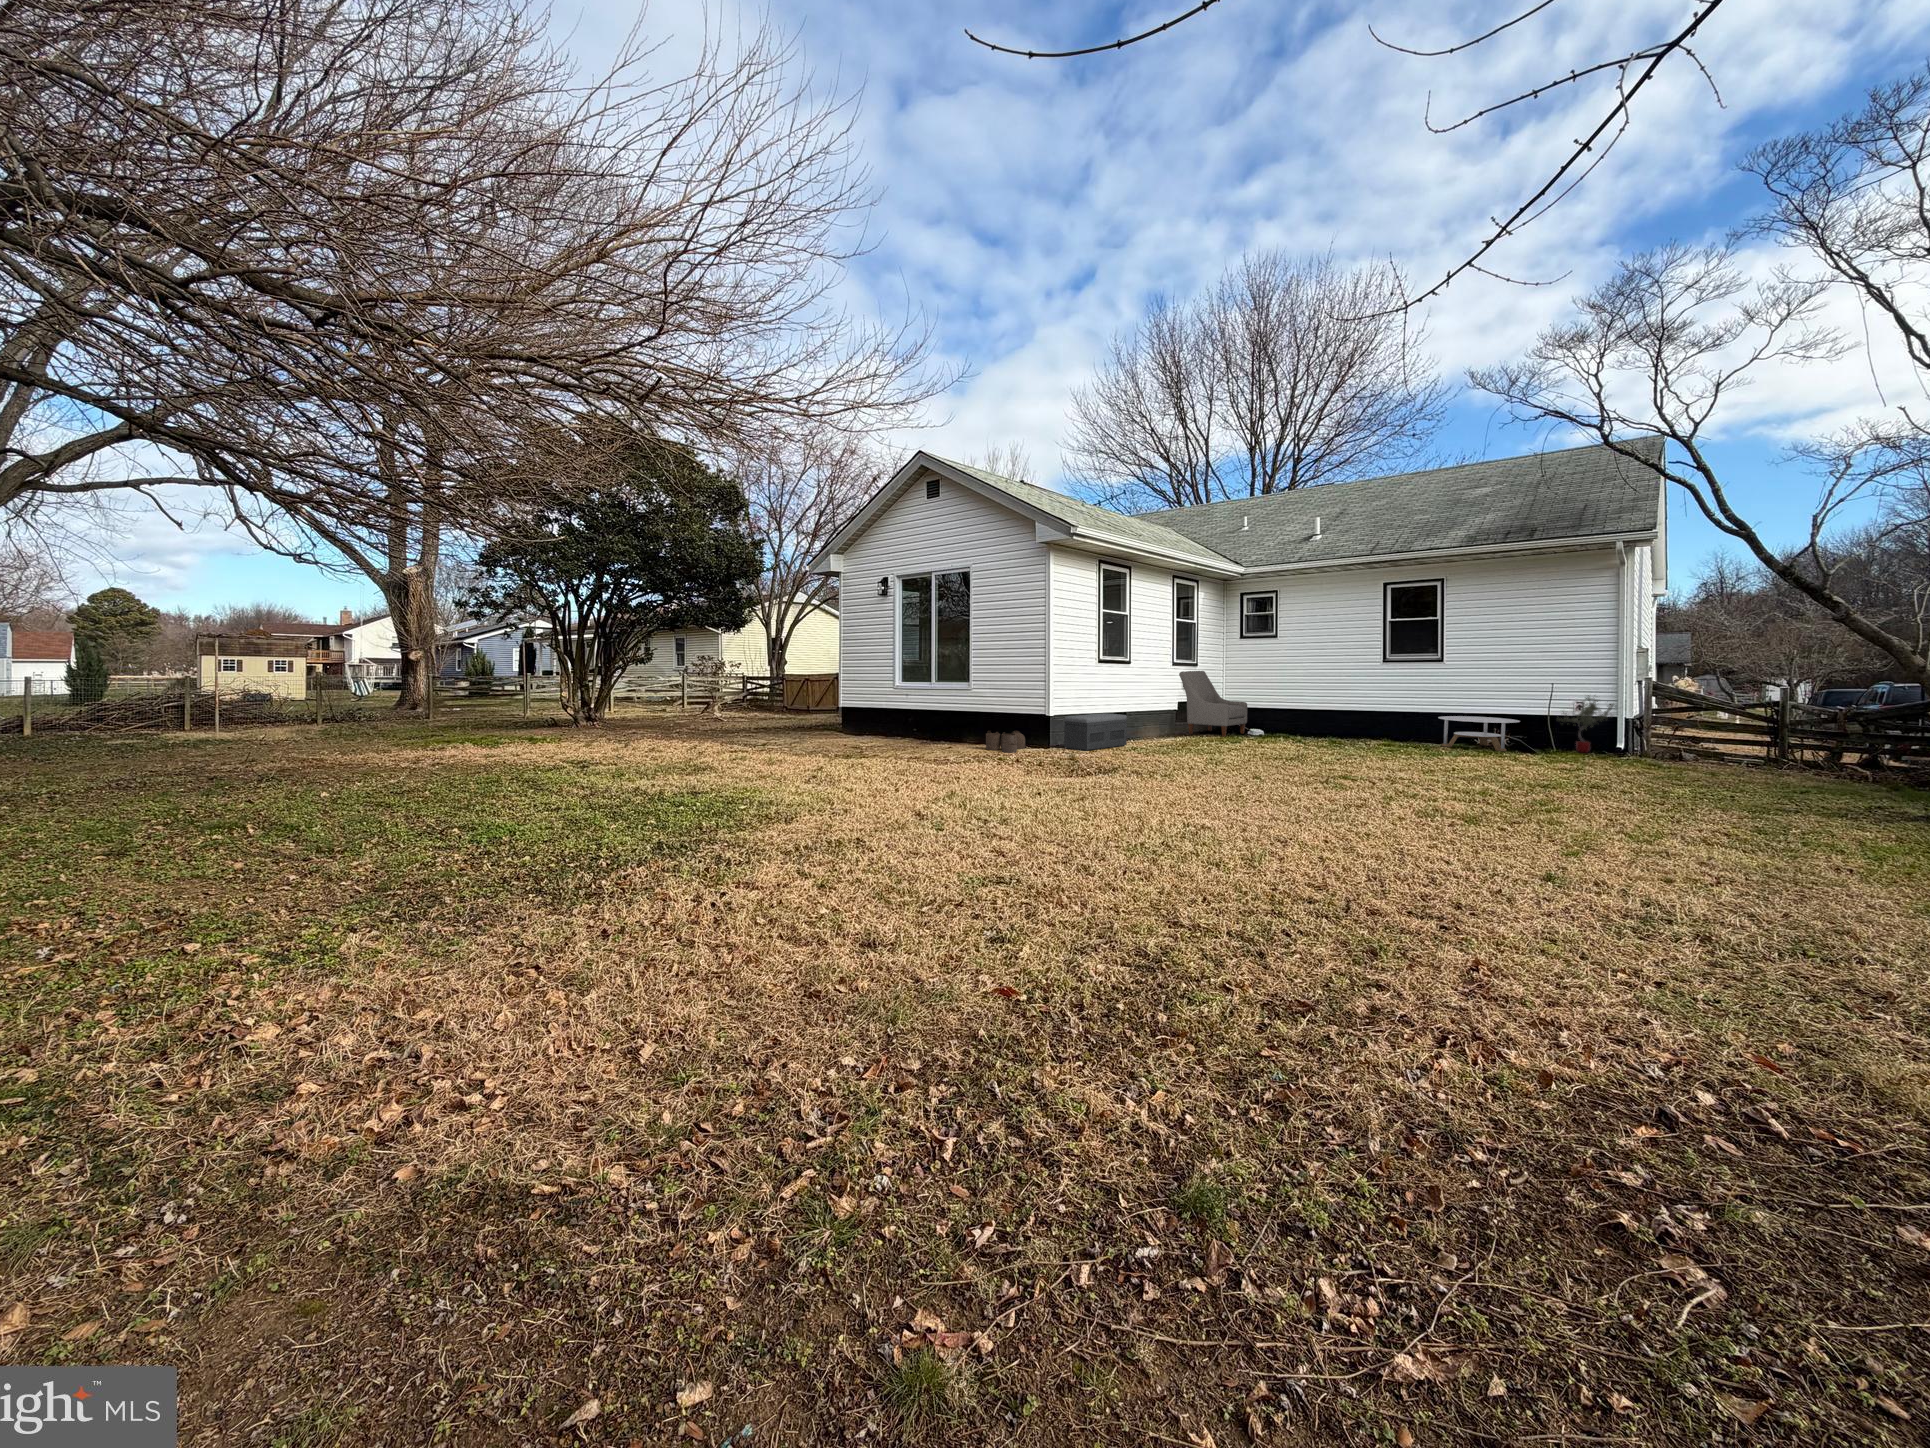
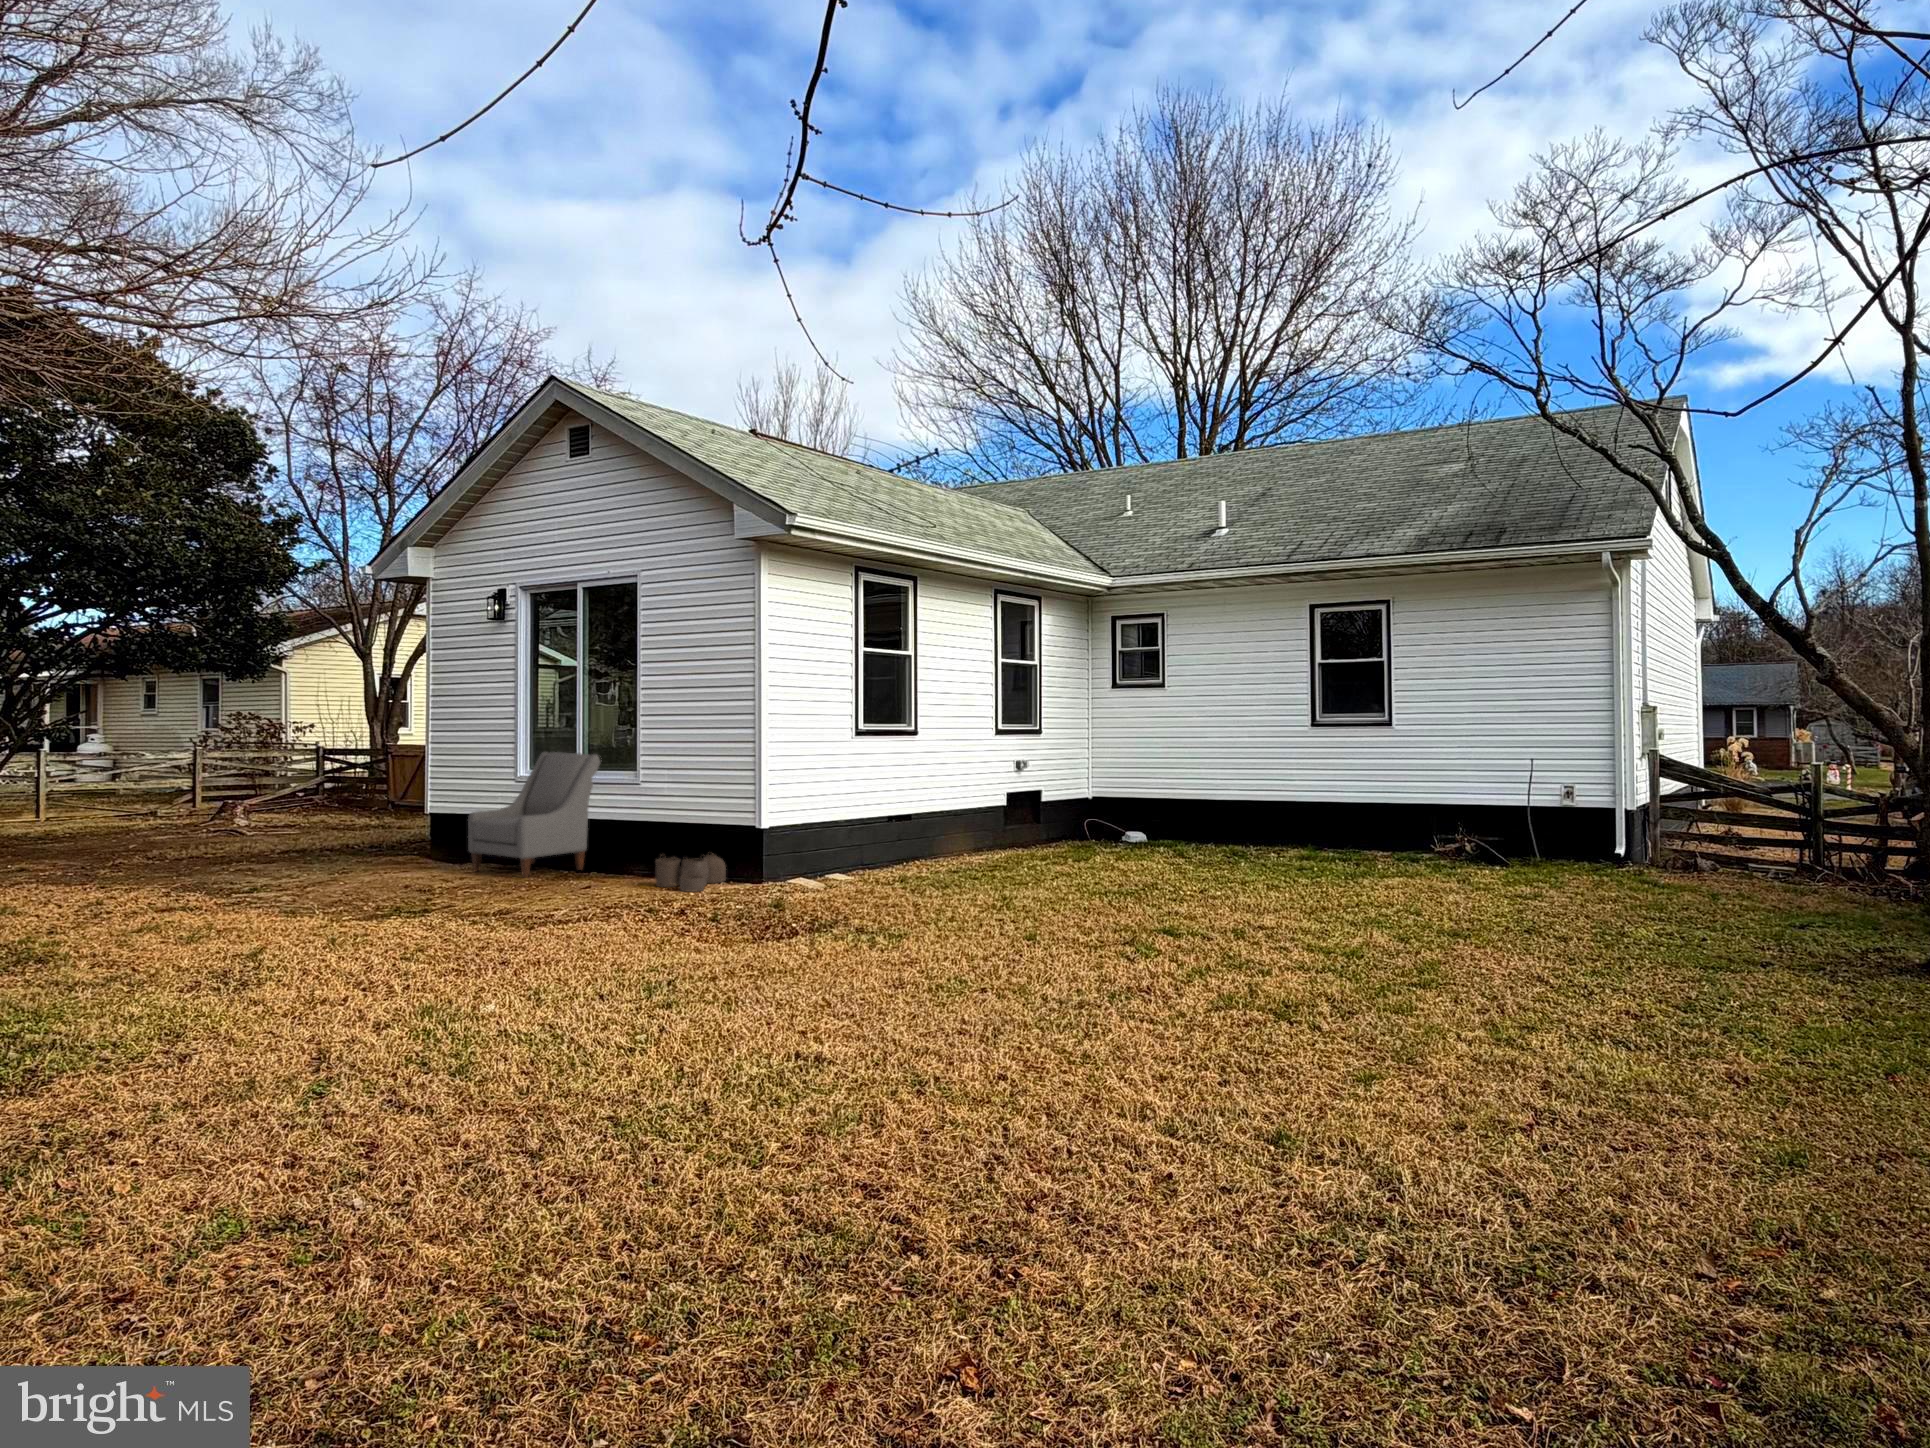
chair: present [1179,671,1247,737] -> present [468,752,602,878]
potted tree: present [1558,695,1613,753] -> none [1535,776,1610,863]
storage bench: present [1064,713,1127,751] -> none [790,819,898,884]
round table: present [1438,716,1520,751] -> none [1377,809,1487,864]

